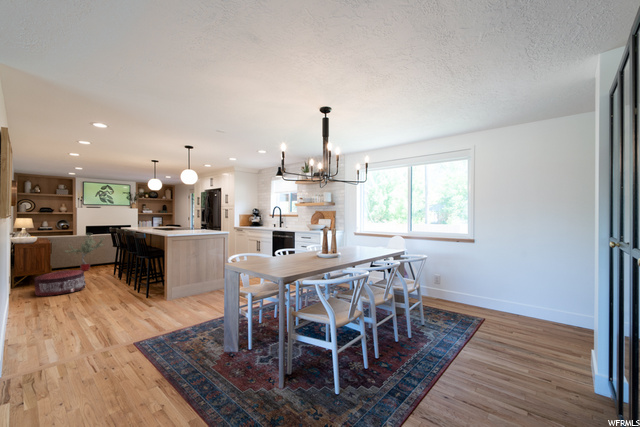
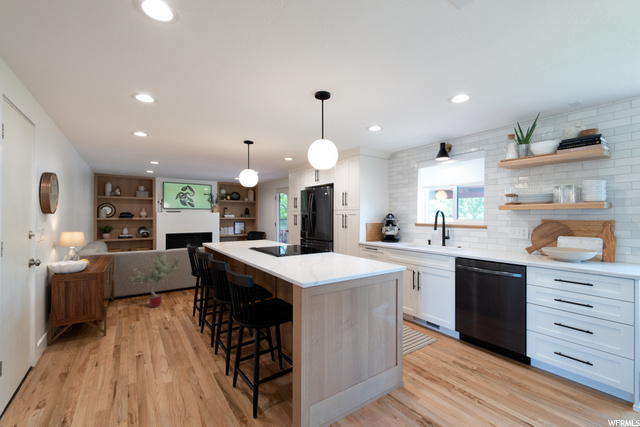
pouf: present [35,270,86,296] -> none [46,332,140,402]

